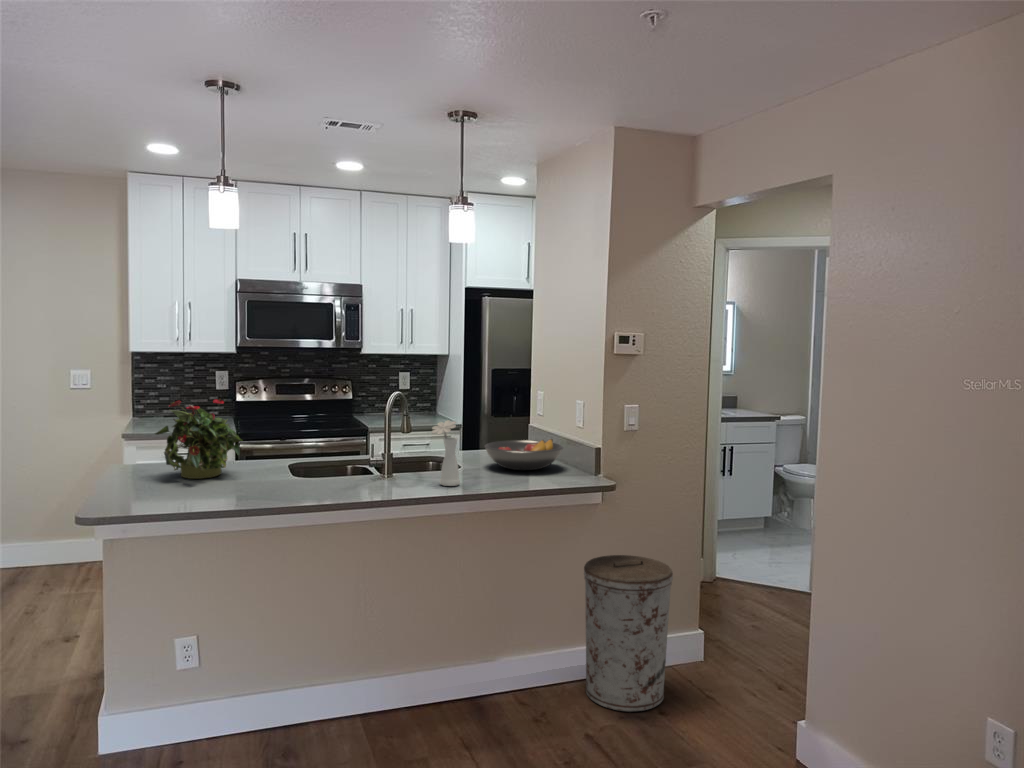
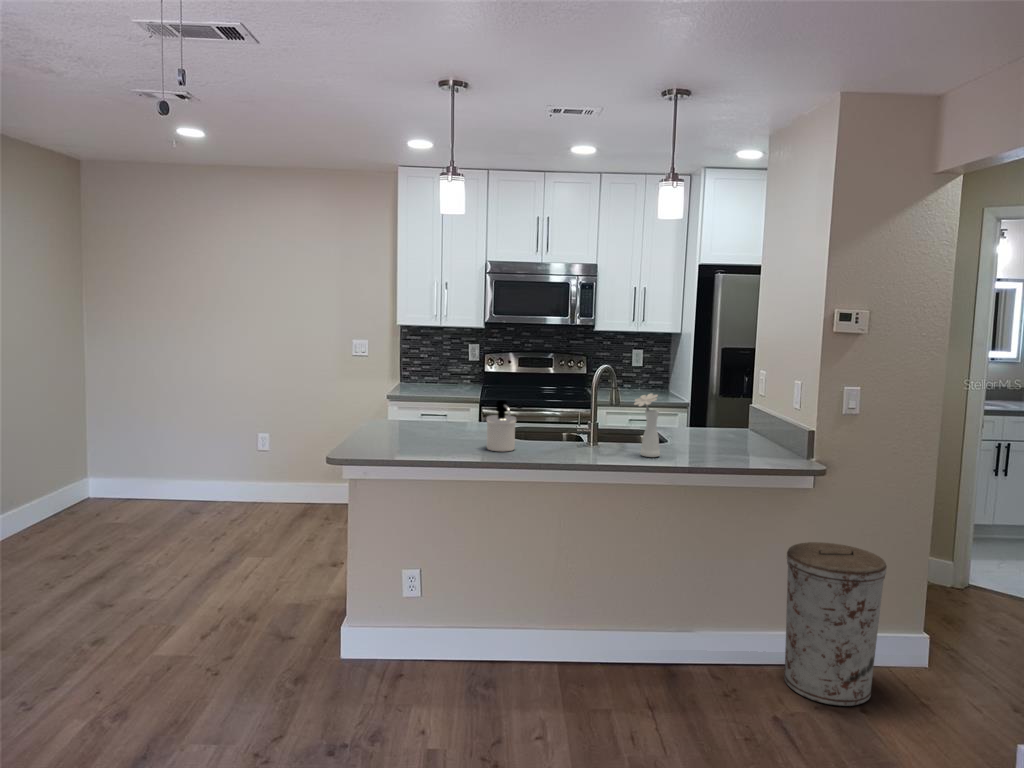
potted plant: present [155,400,242,479] -> none [397,365,468,434]
soap dispenser: none [271,436,305,493] -> present [486,400,516,451]
fruit bowl: present [485,439,563,470] -> none [693,418,776,448]

